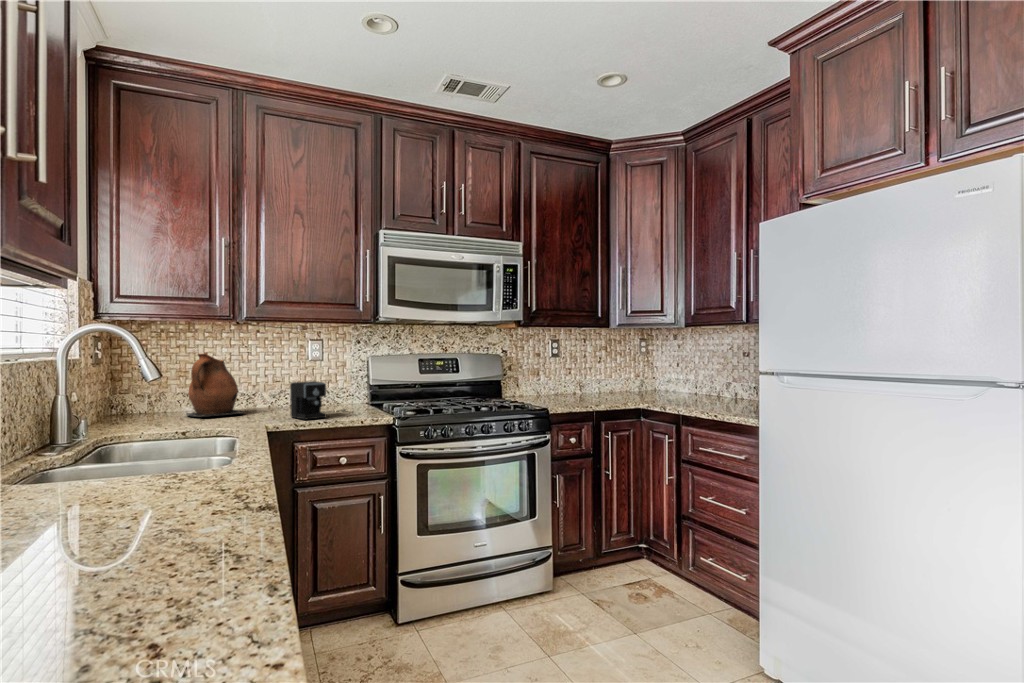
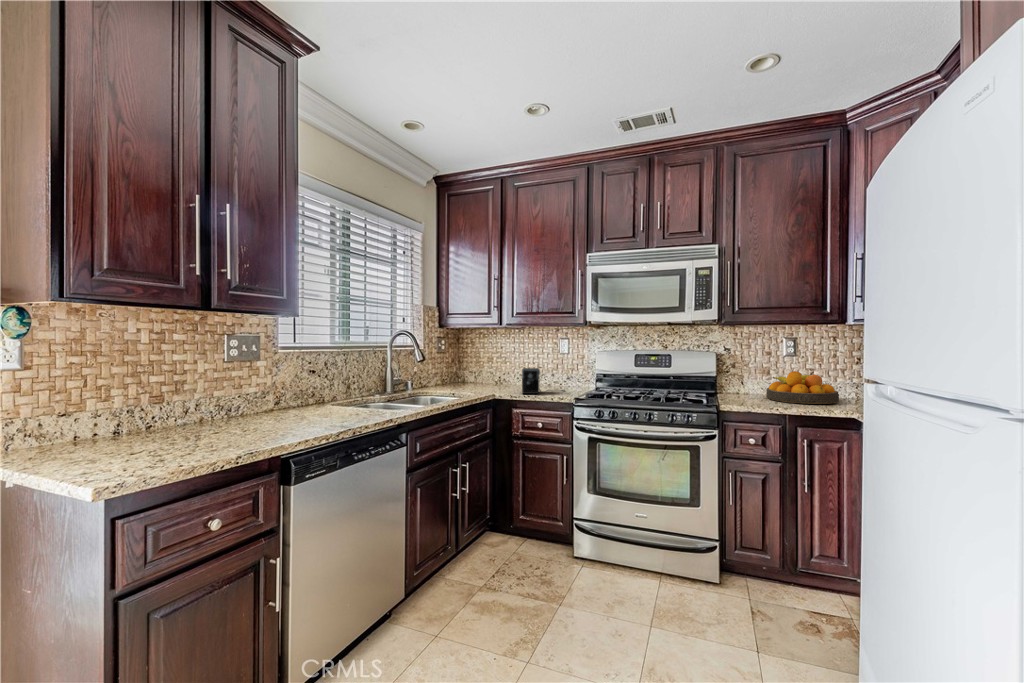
ceramic pitcher: present [186,354,244,417] -> none [477,347,509,387]
fruit bowl: none [547,371,605,400] -> present [767,371,839,404]

